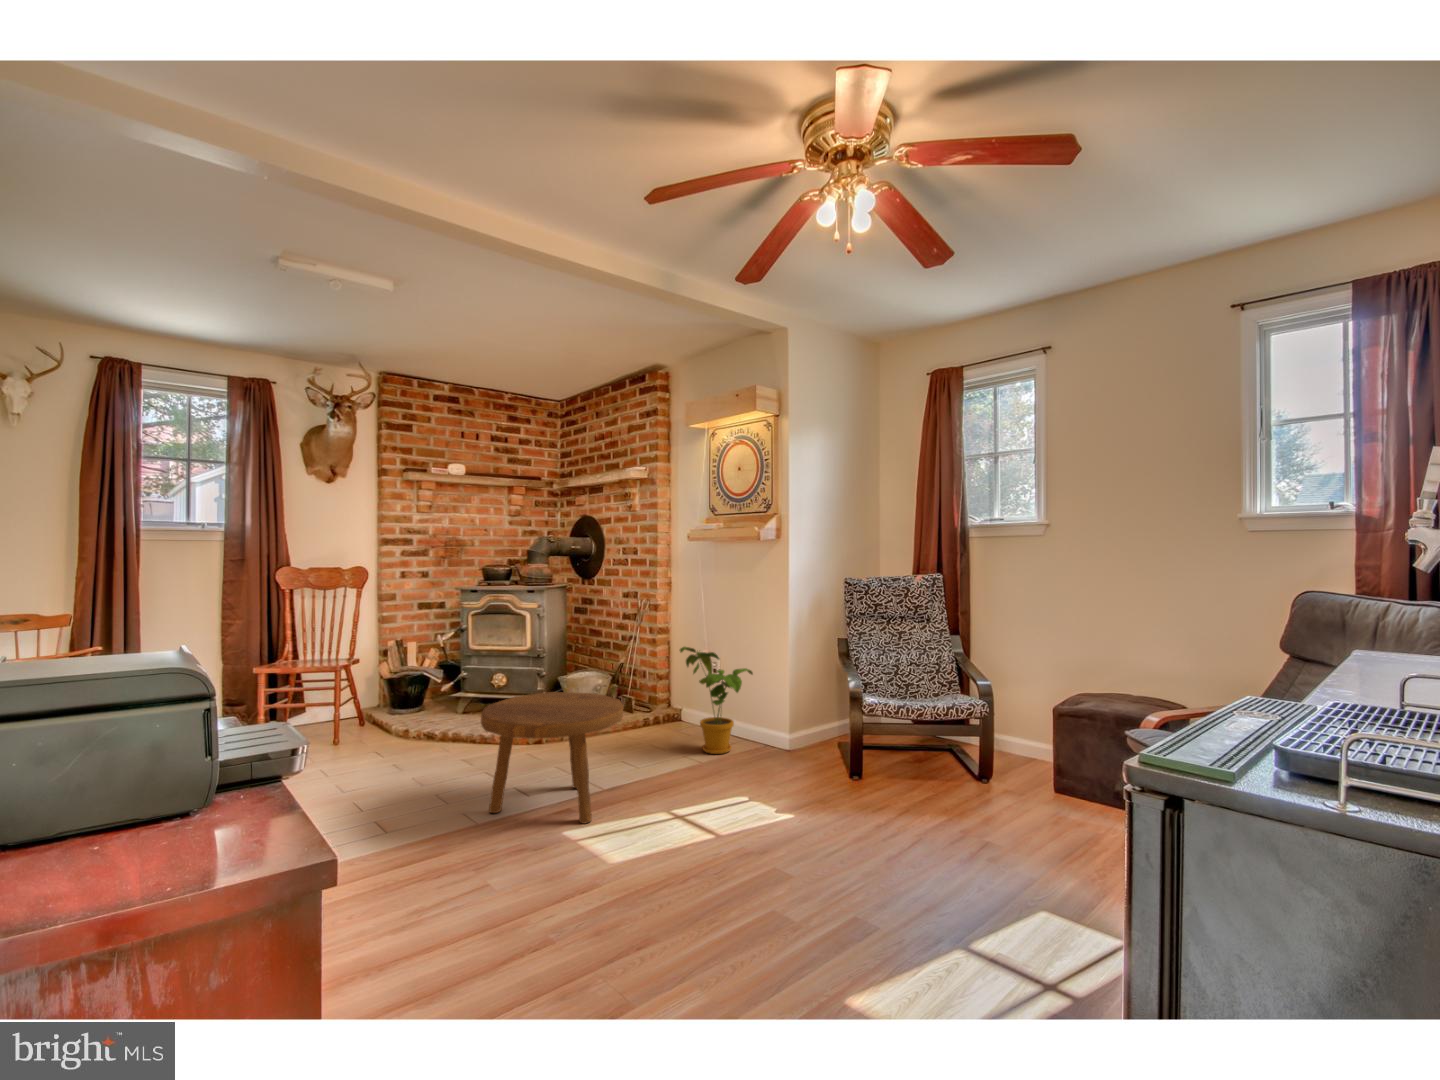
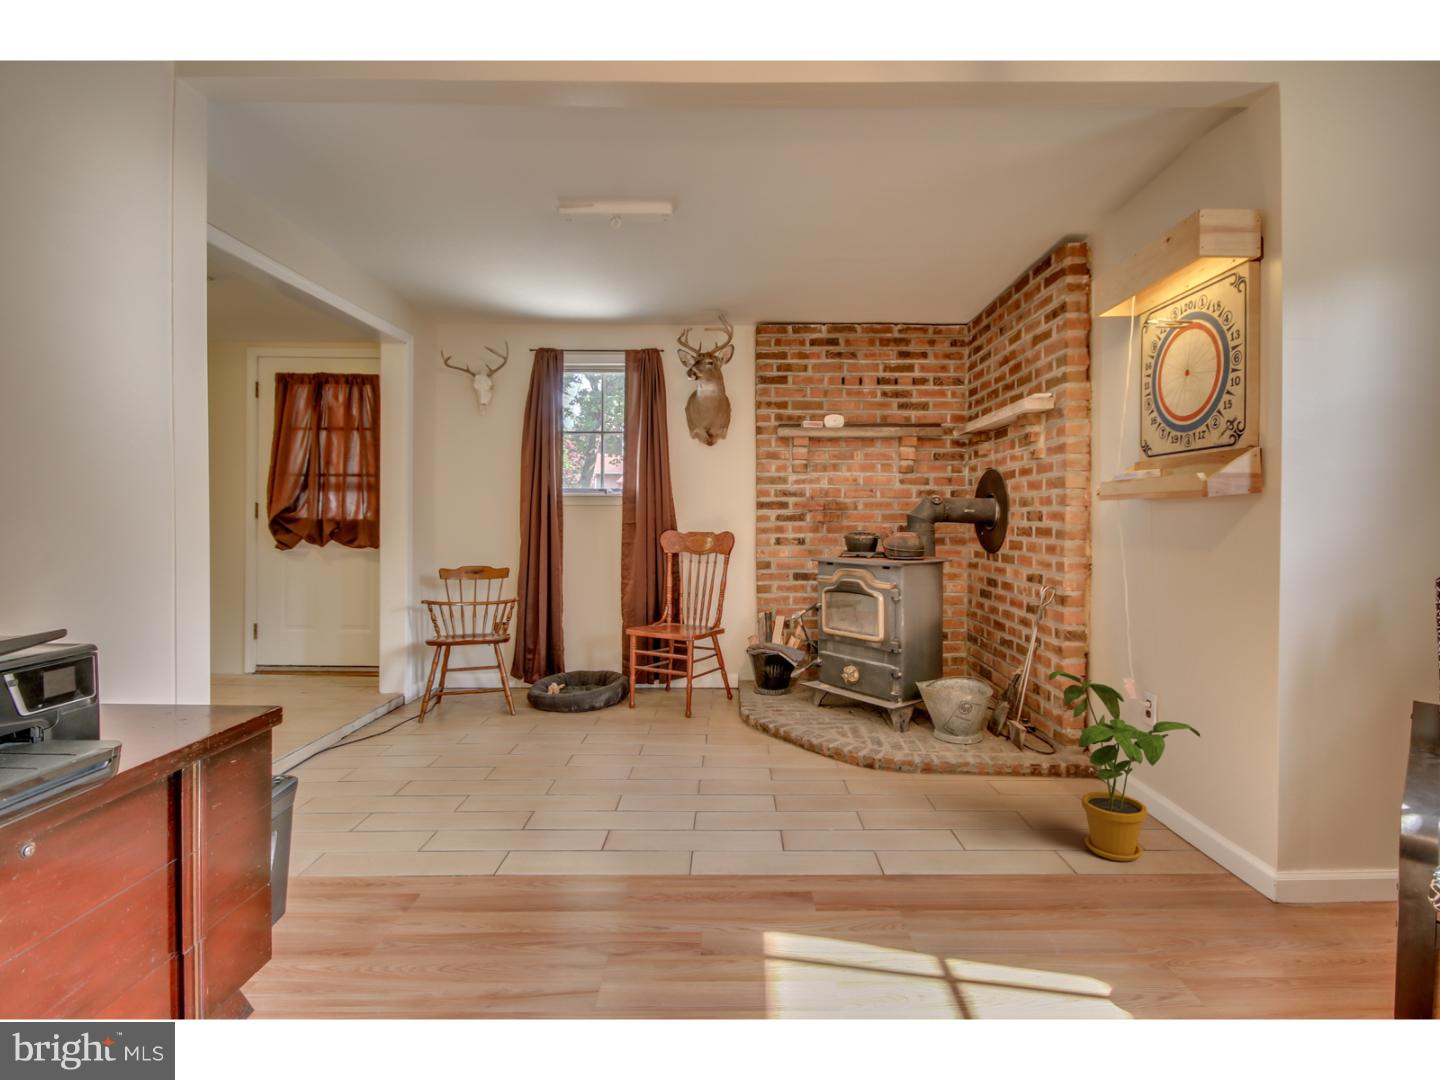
footstool: present [481,692,623,824] -> none [696,709,893,919]

